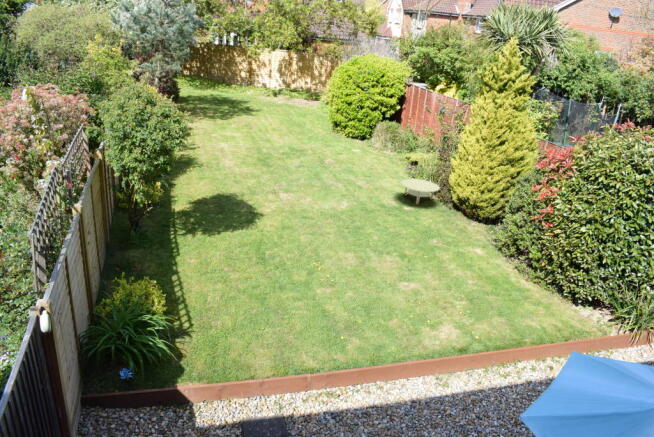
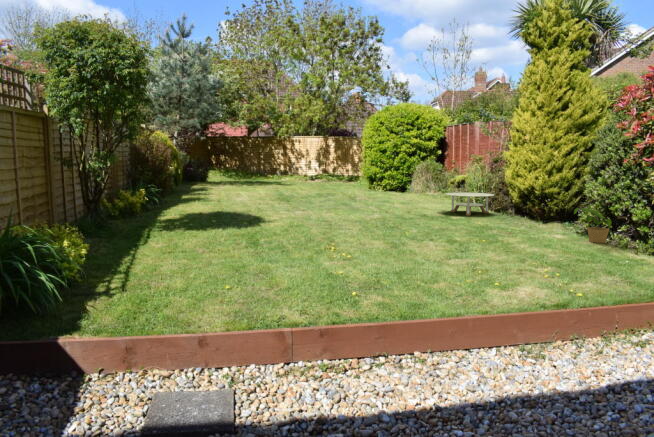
potted plant: none [491,241,515,265] -> present [574,208,611,243]

